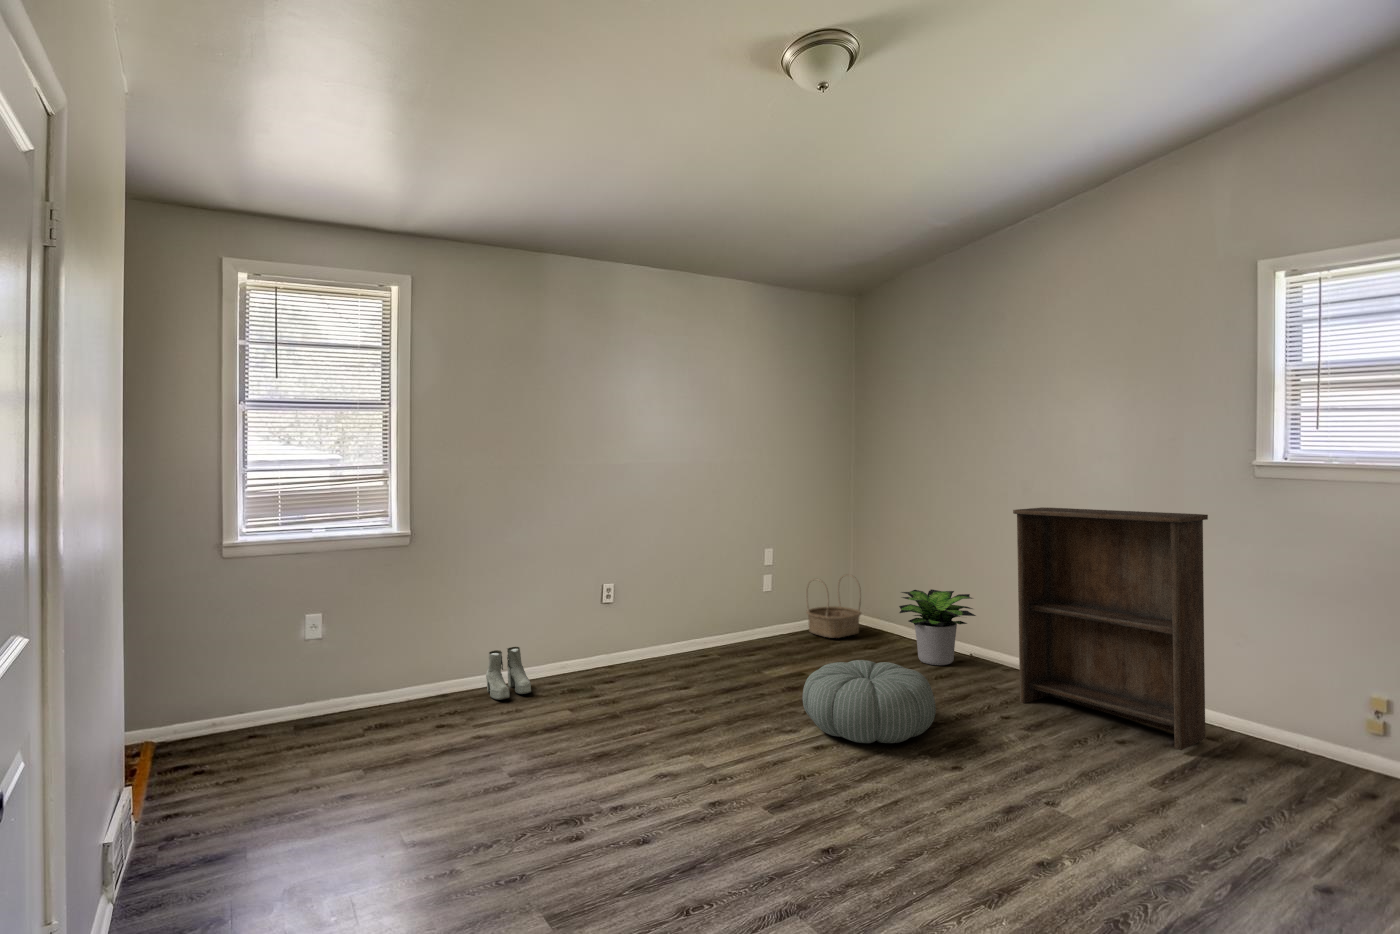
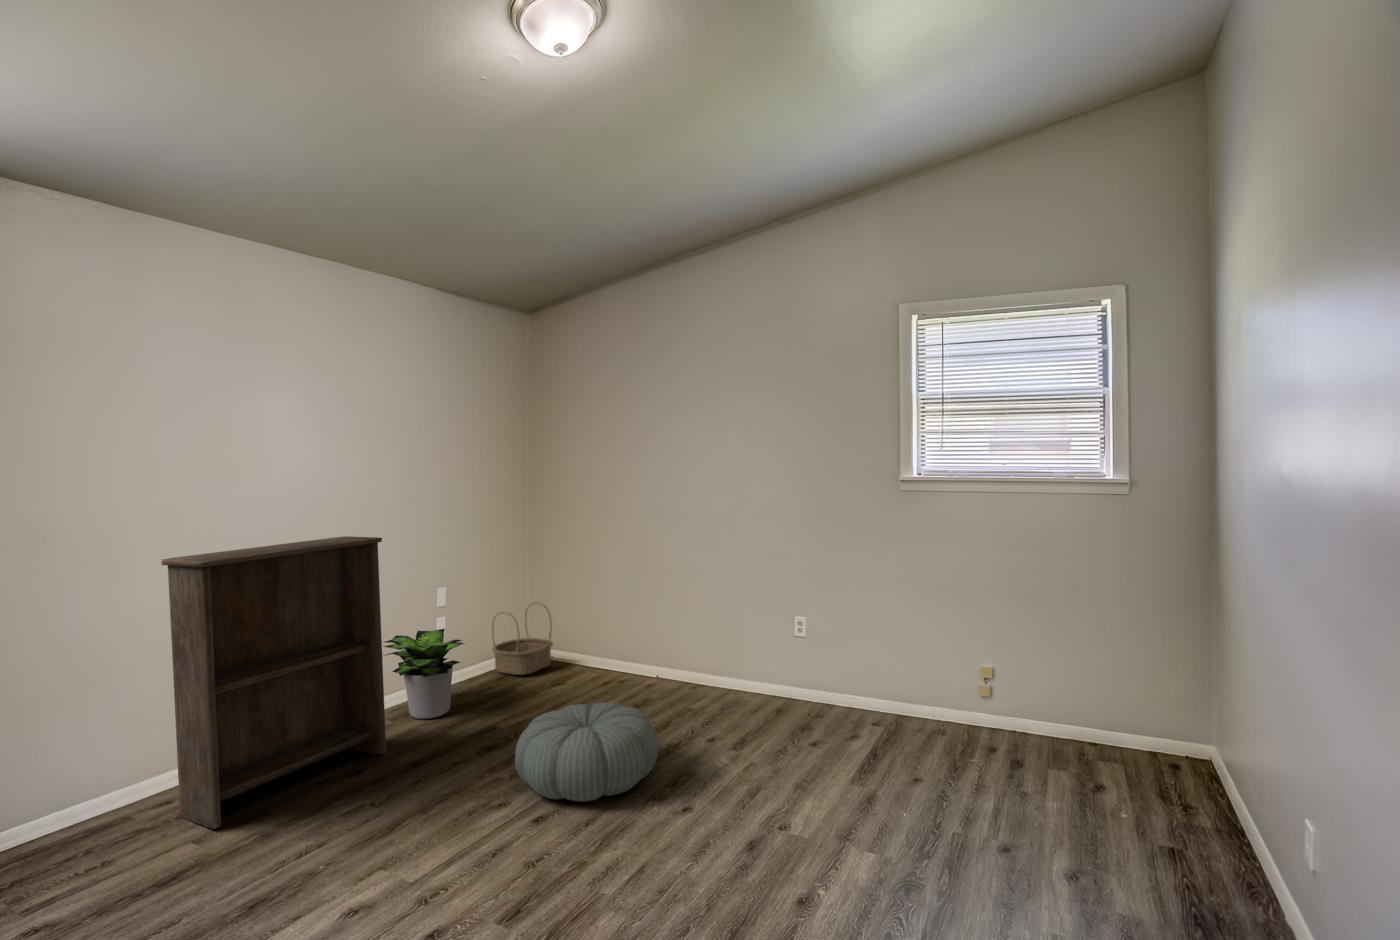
bookshelf: present [1013,507,1208,750] -> present [161,536,386,829]
potted plant: present [899,589,976,665] -> present [384,629,464,719]
boots: present [486,647,531,700] -> none [36,767,121,854]

